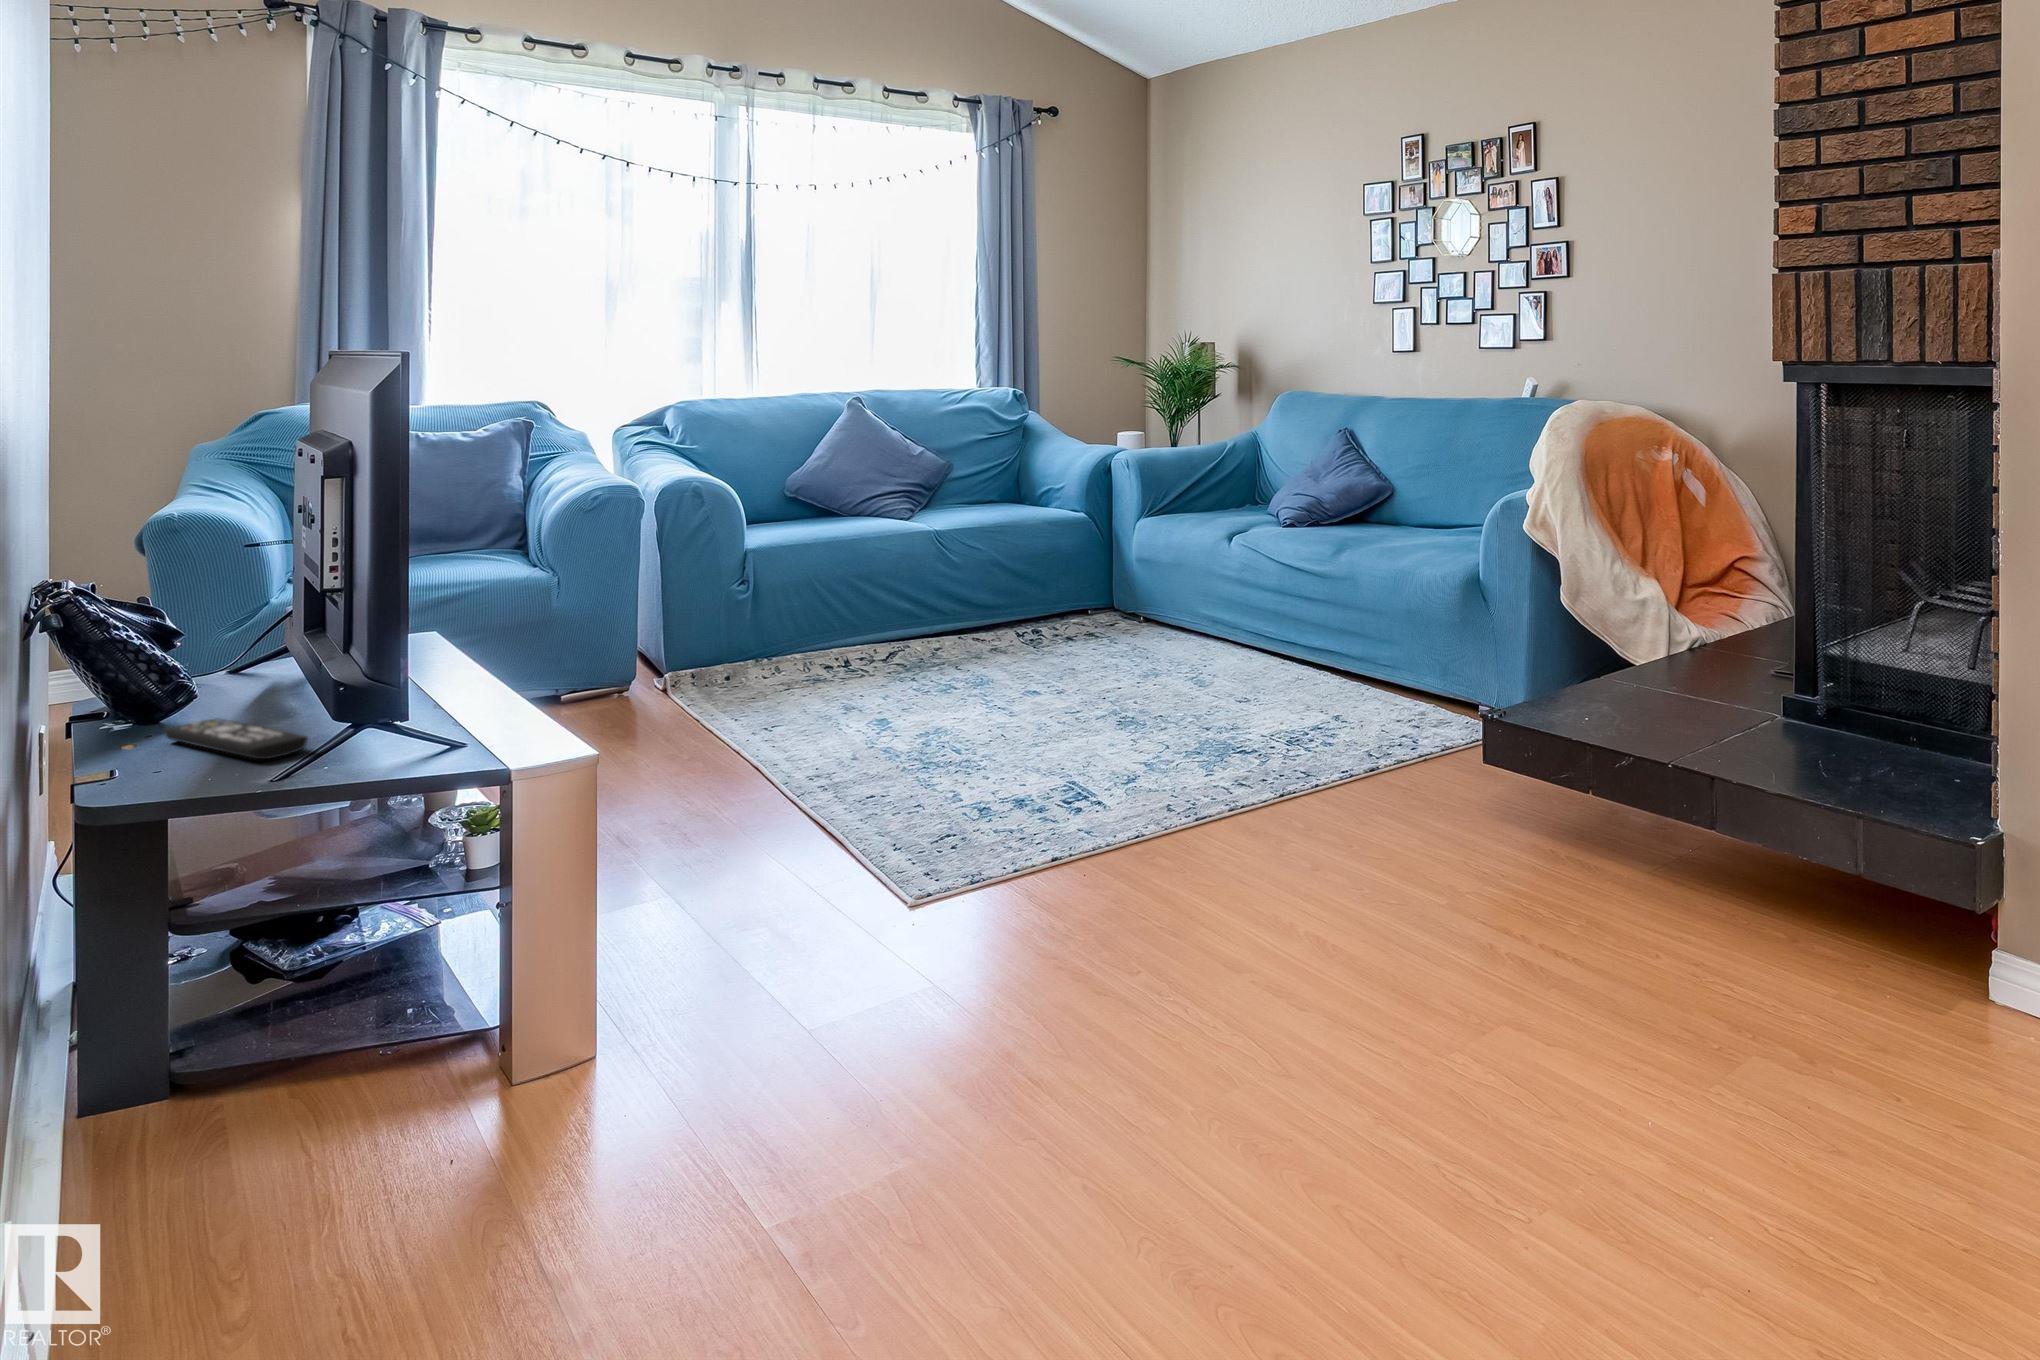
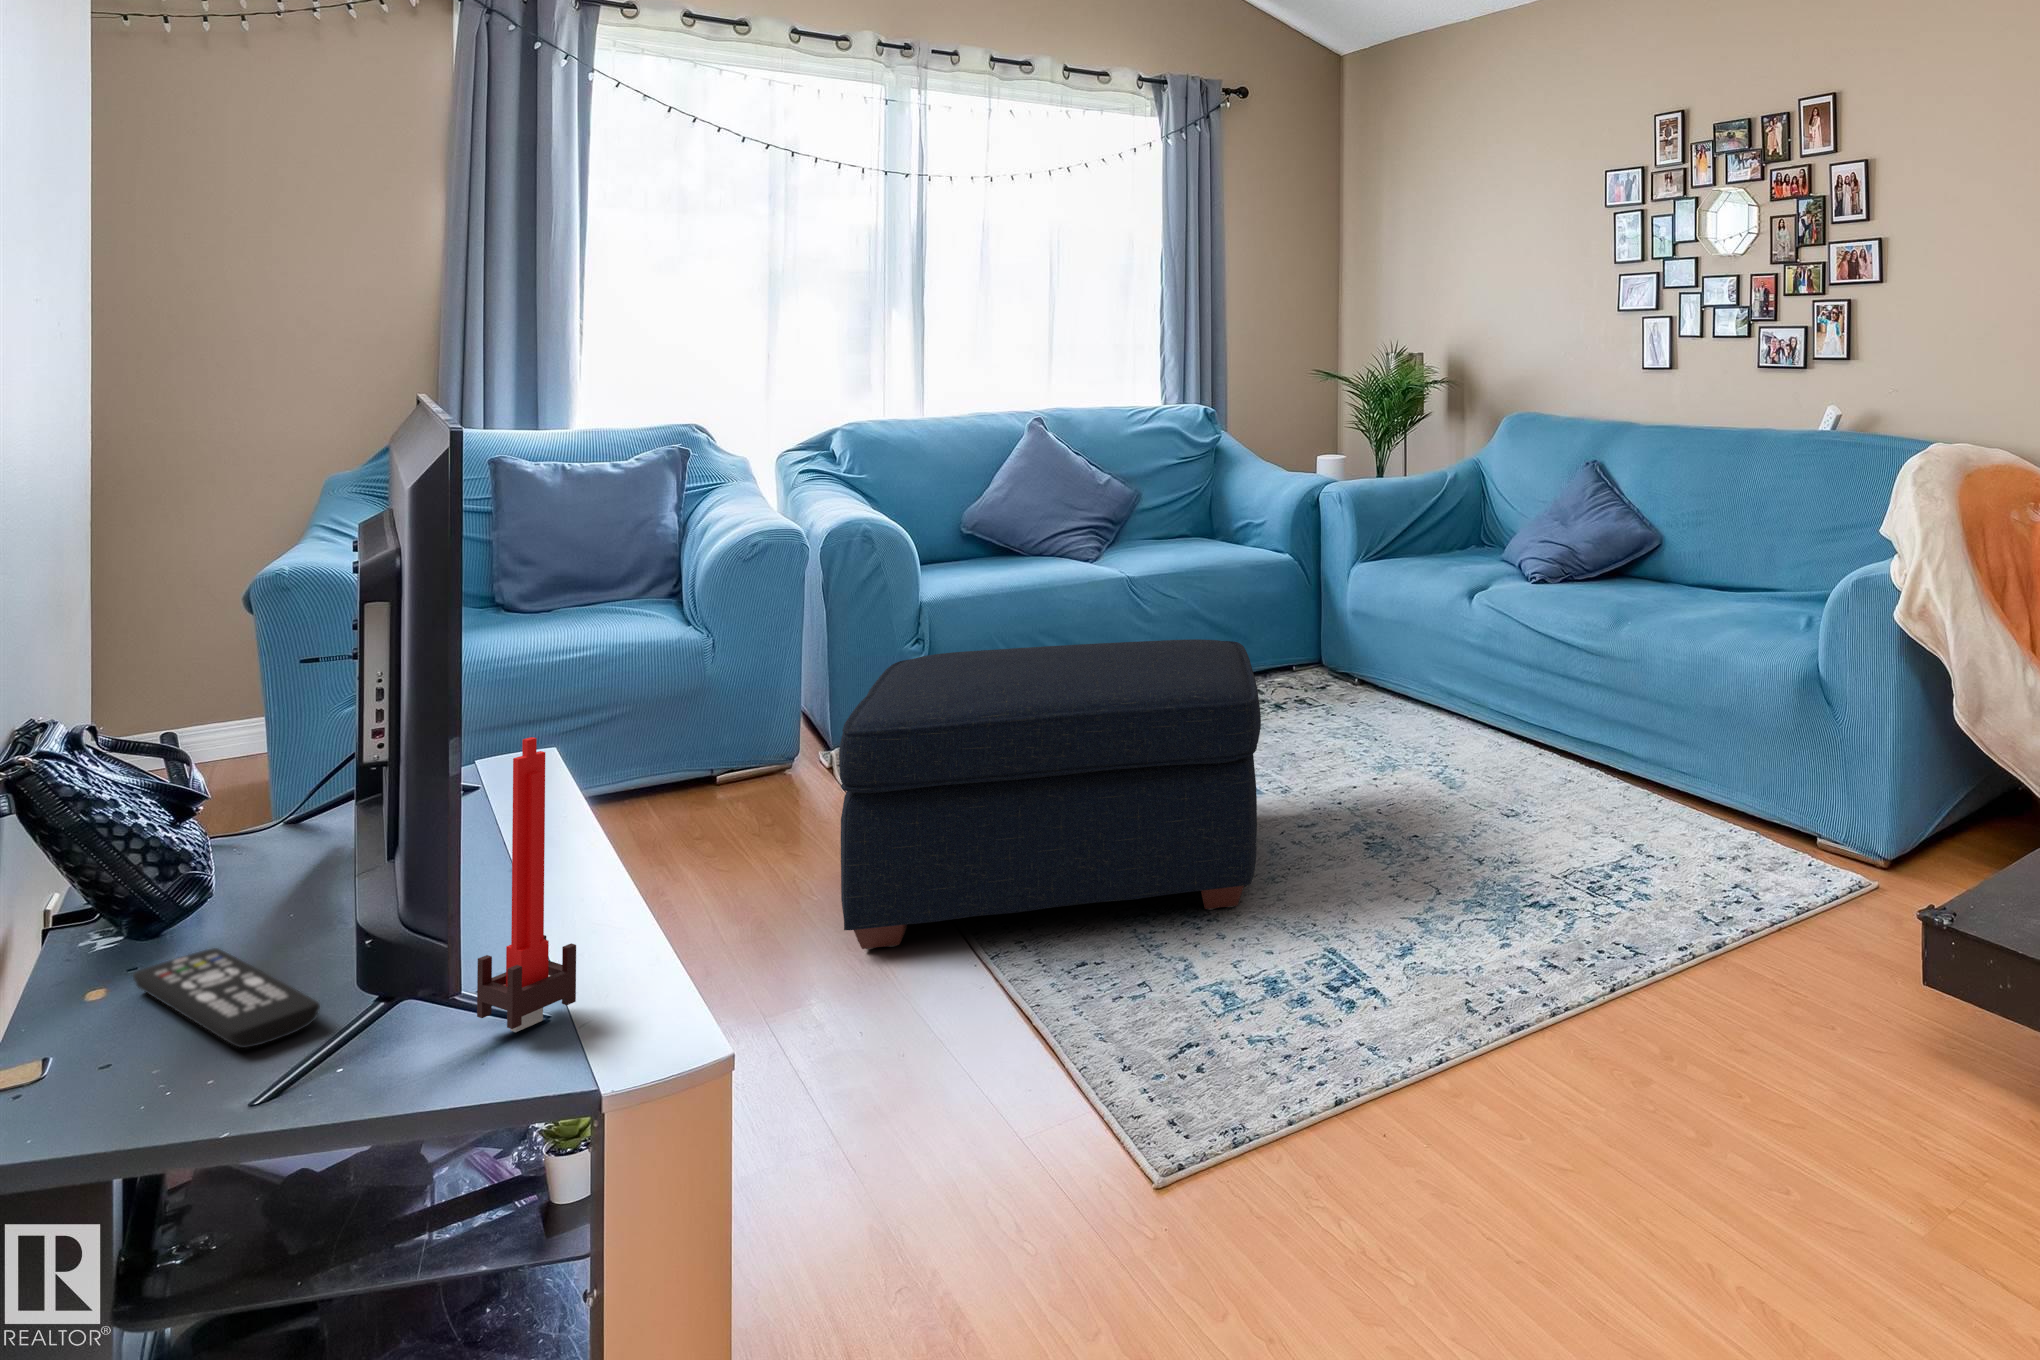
candle: none [421,559,488,750] -> present [477,737,576,1032]
ottoman: none [671,565,1022,796] -> present [839,639,1261,949]

